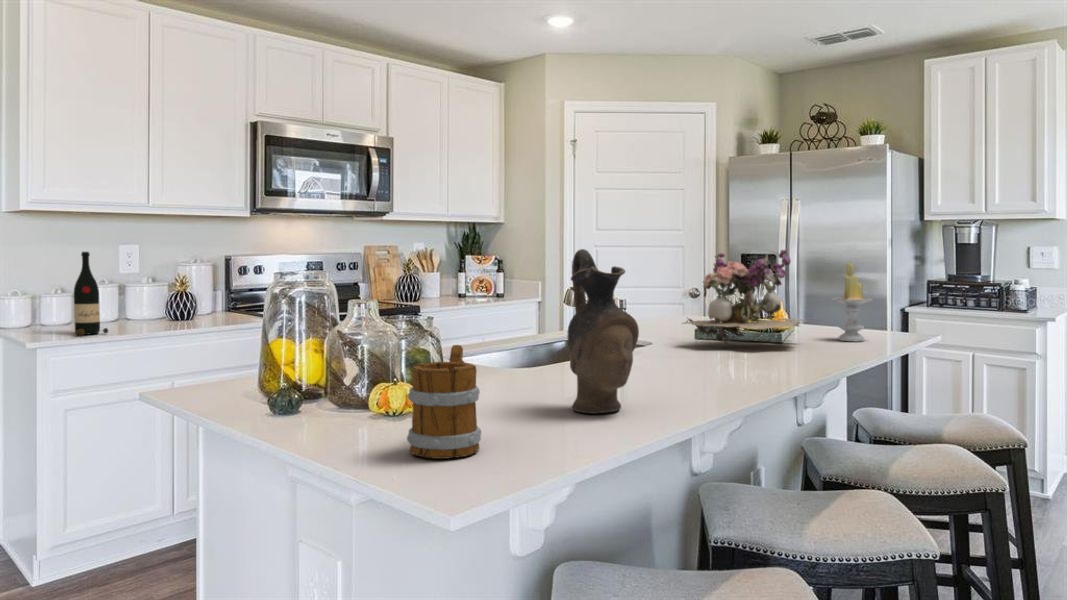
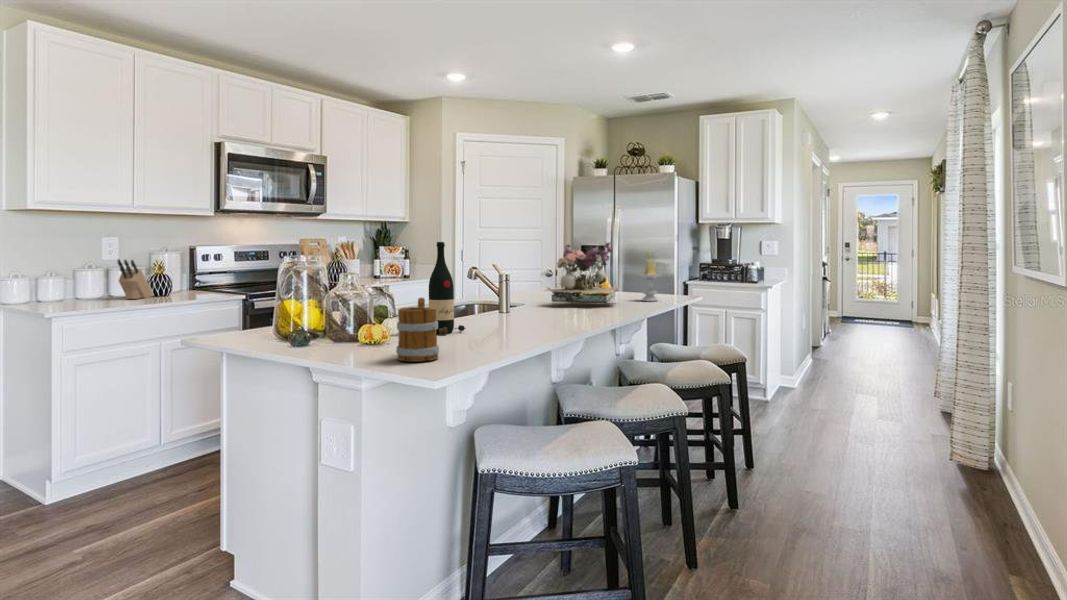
ceramic pitcher: present [567,249,639,413] -> none [482,241,525,340]
wine bottle: present [74,252,108,335] -> present [429,242,465,334]
knife block: none [117,275,166,327] -> present [118,259,154,299]

